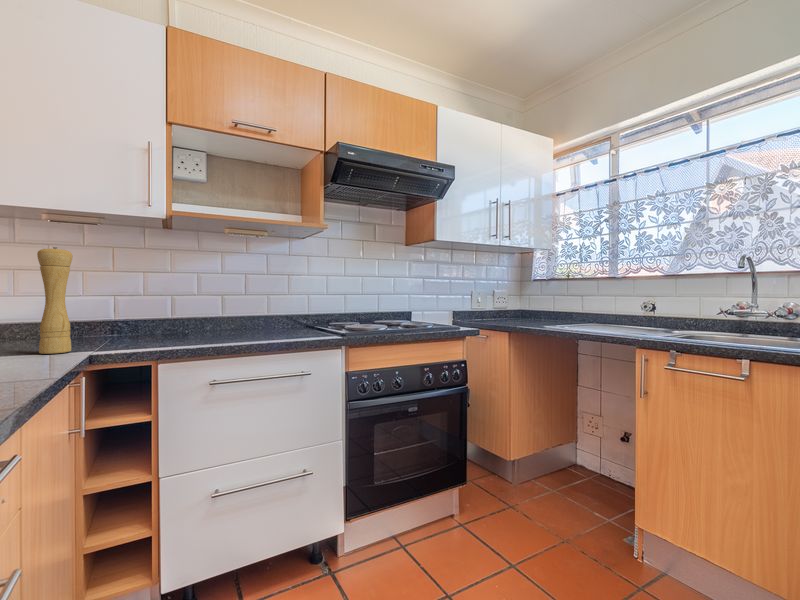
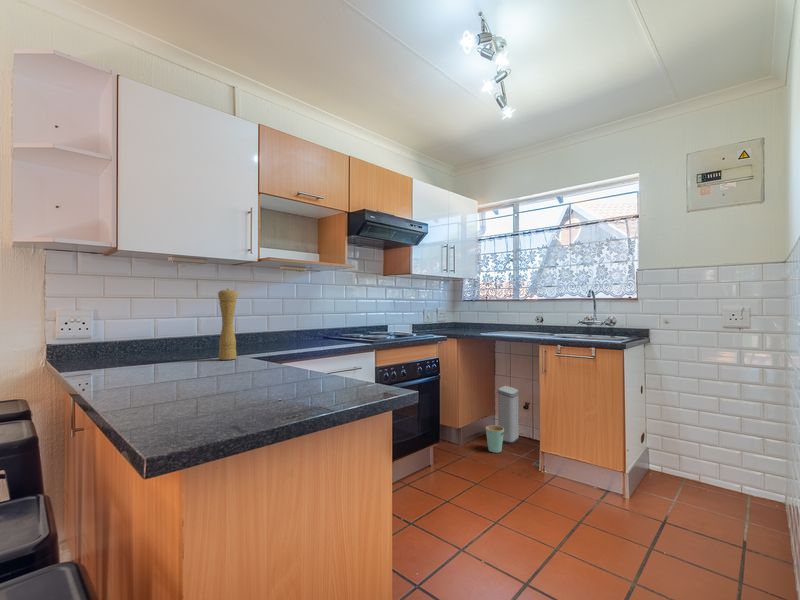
trash can: none [547,408,610,512] -> present [486,386,519,453]

